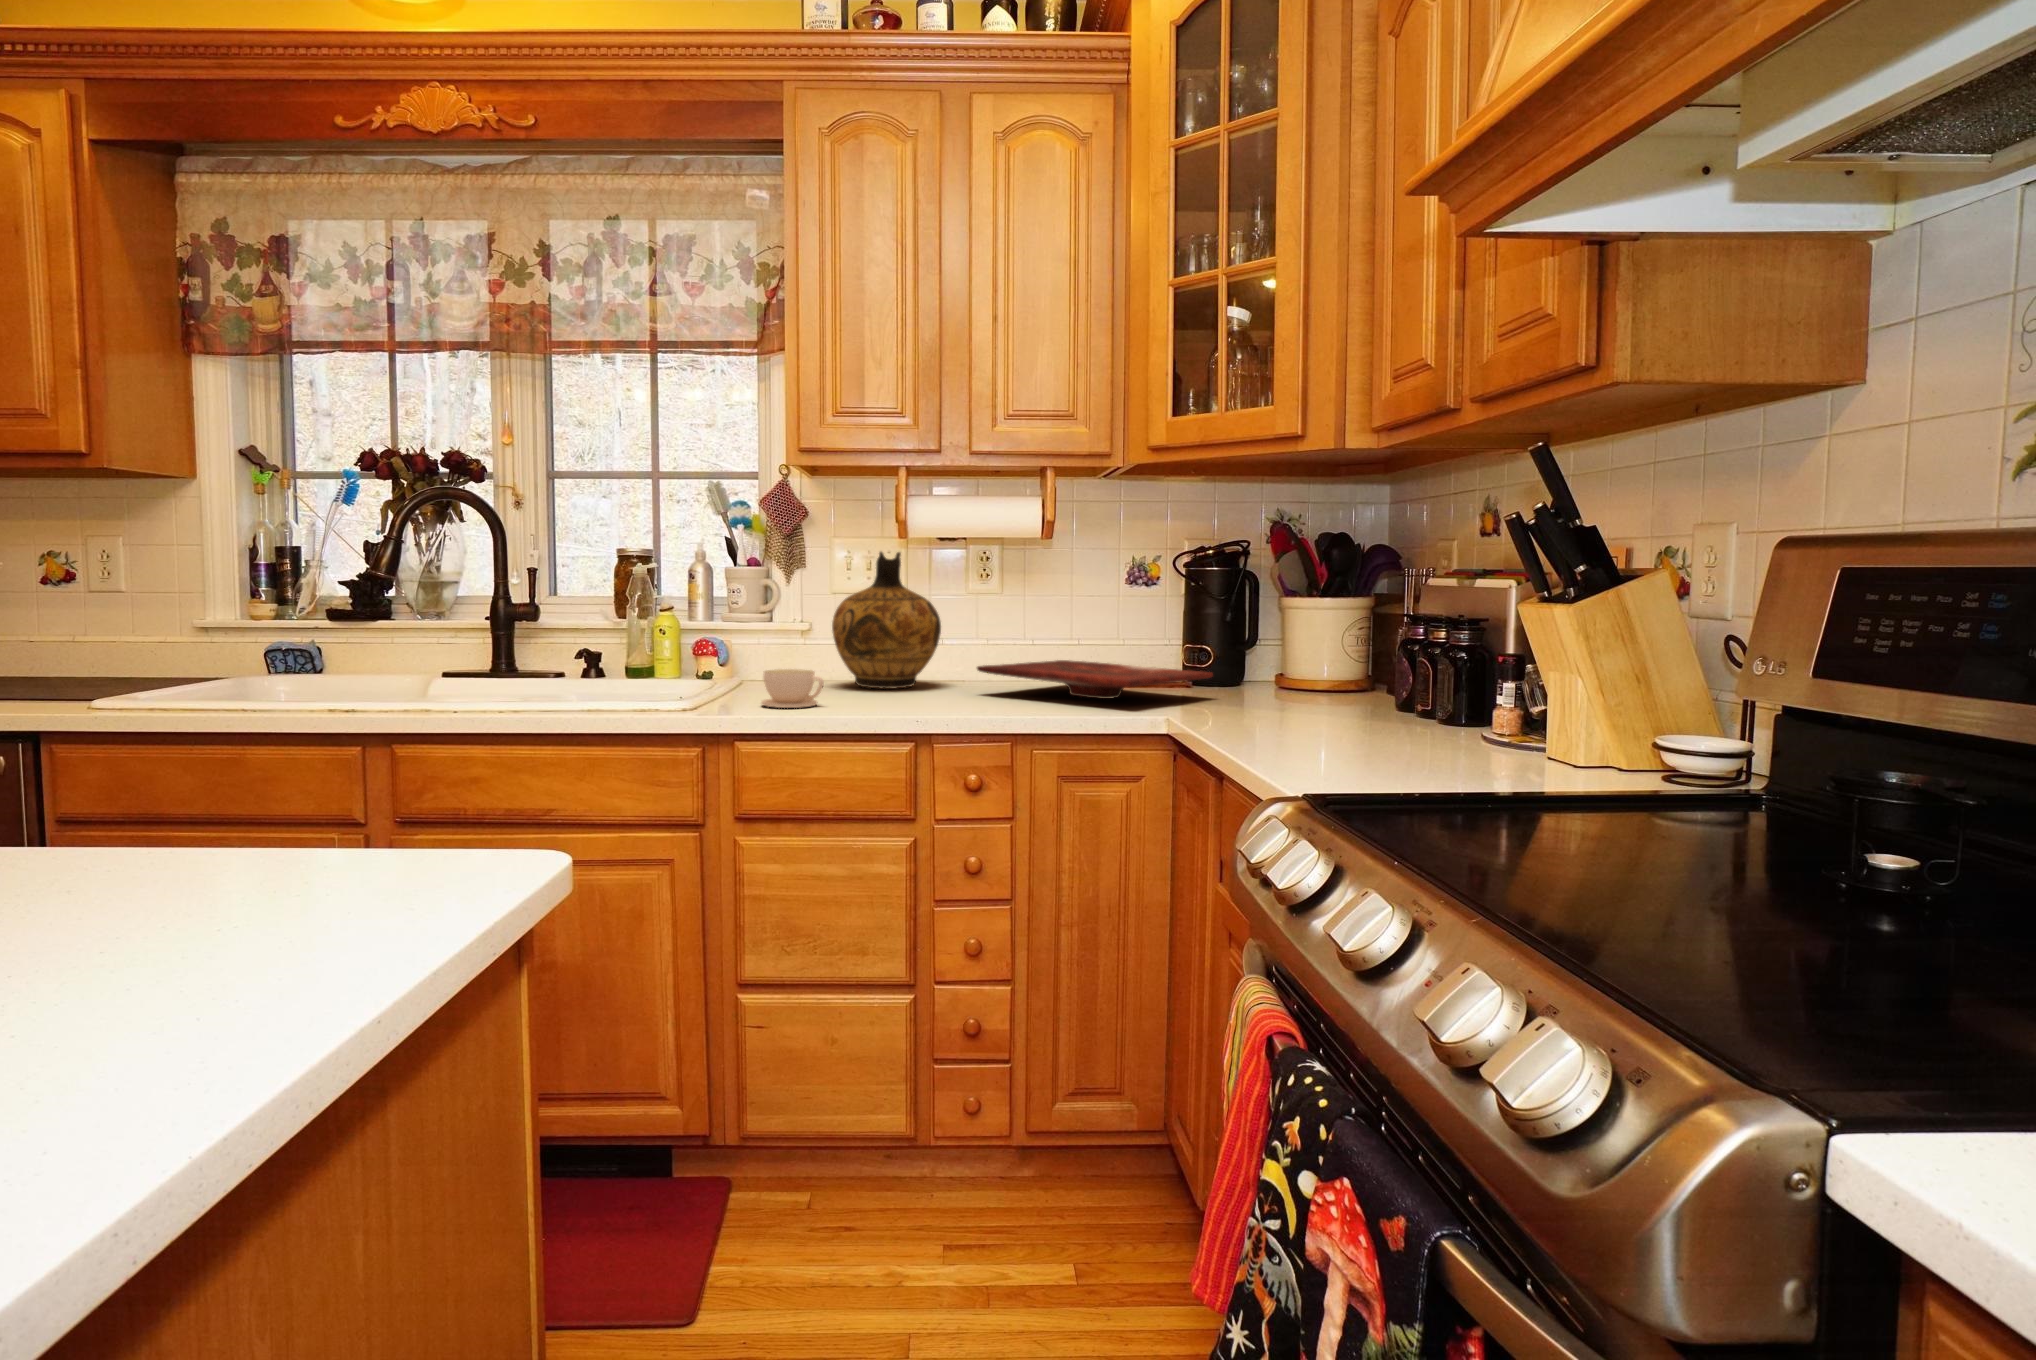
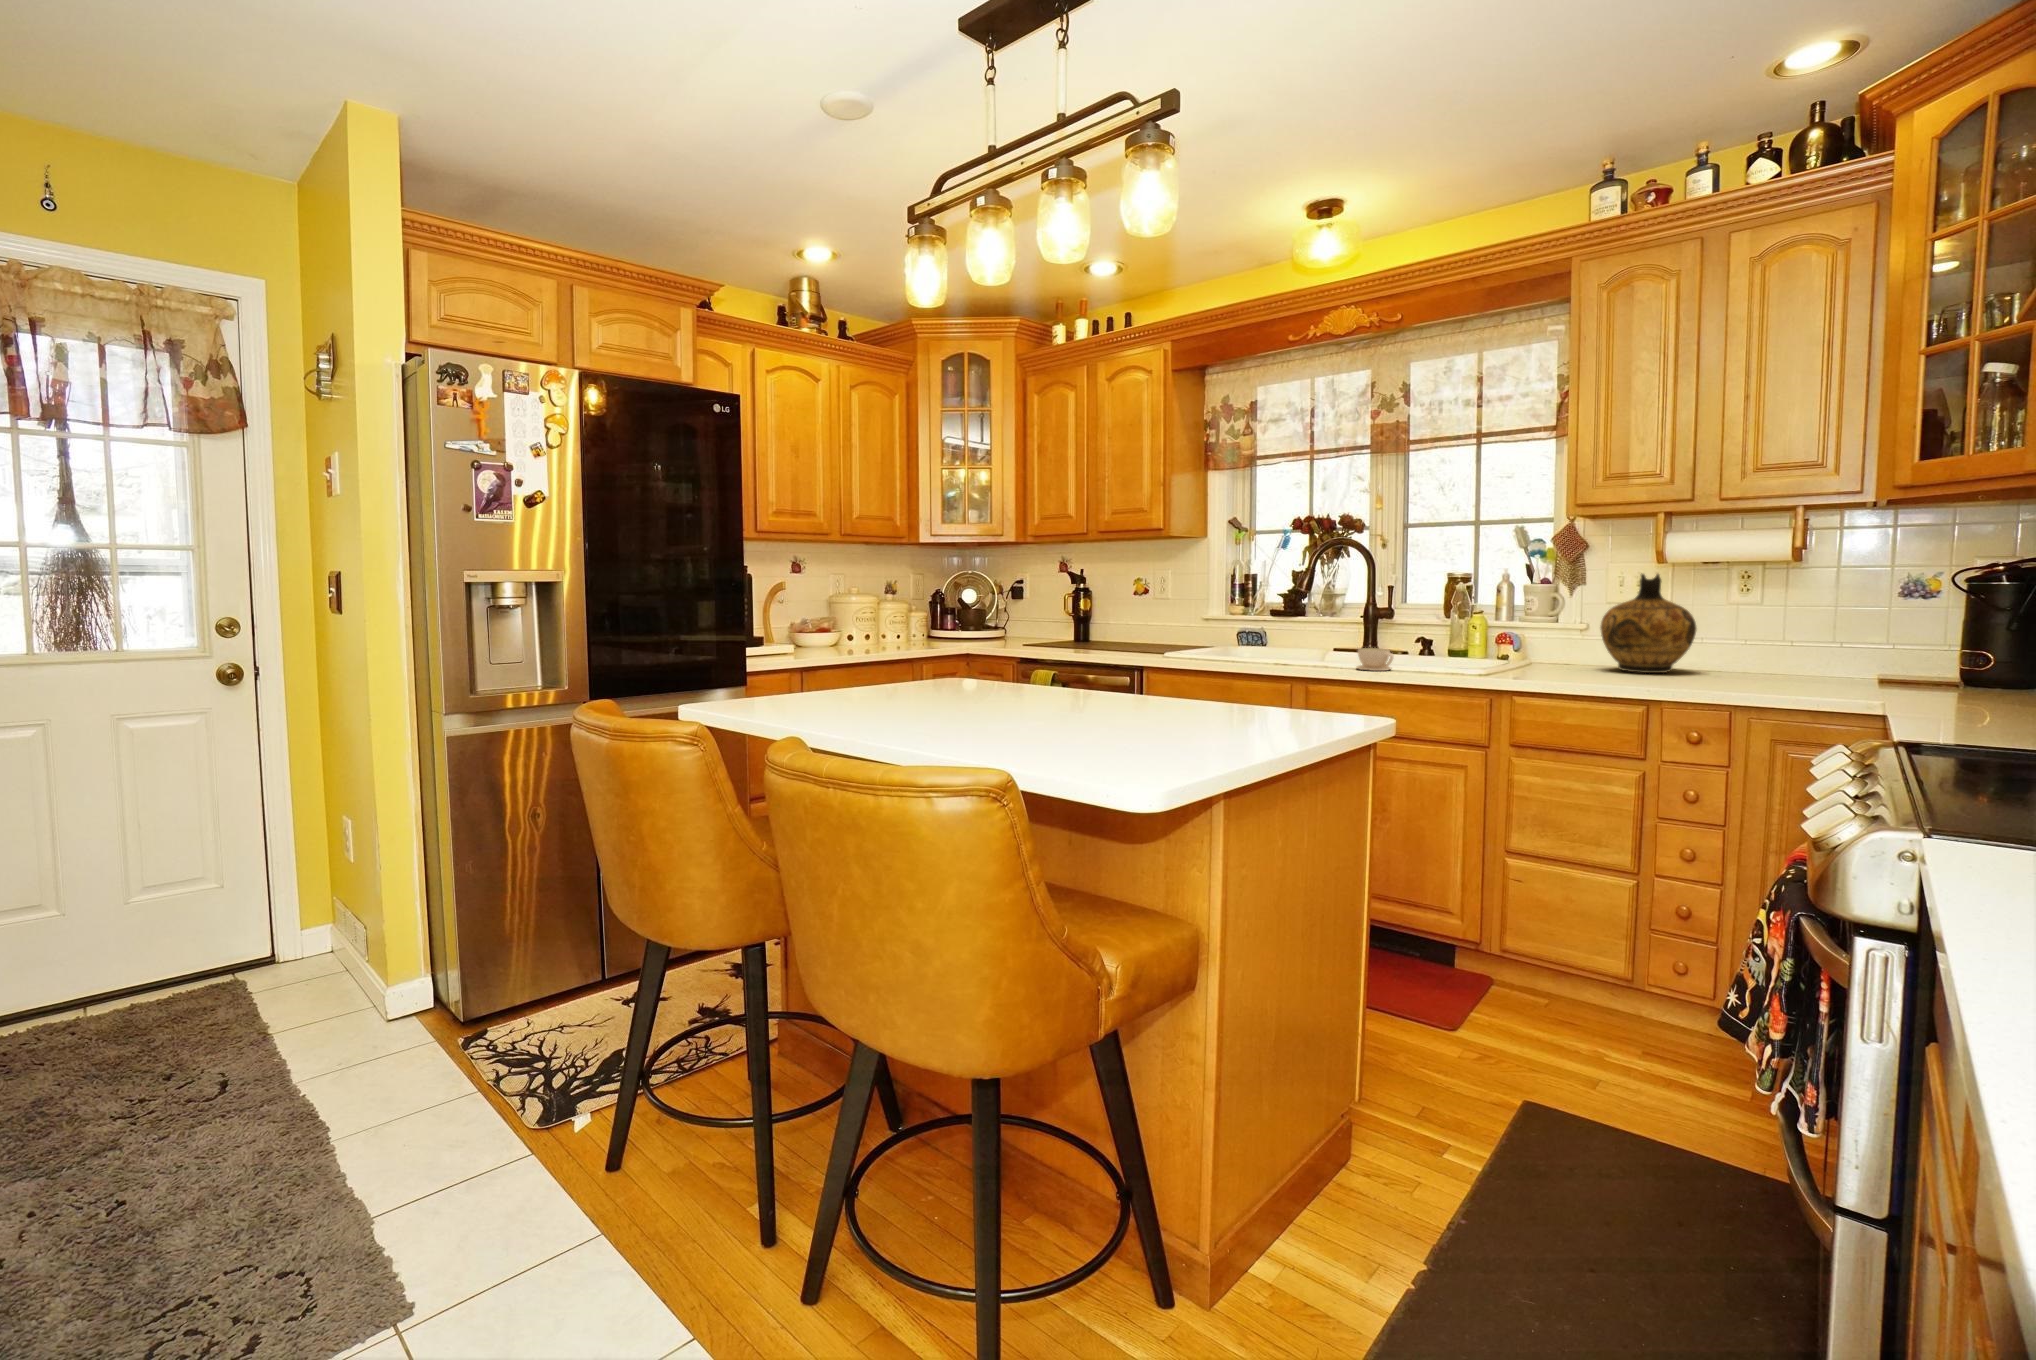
cutting board: present [977,660,1213,699] -> none [1718,658,1963,689]
coffee cup: present [761,669,824,708] -> present [1357,648,1393,671]

